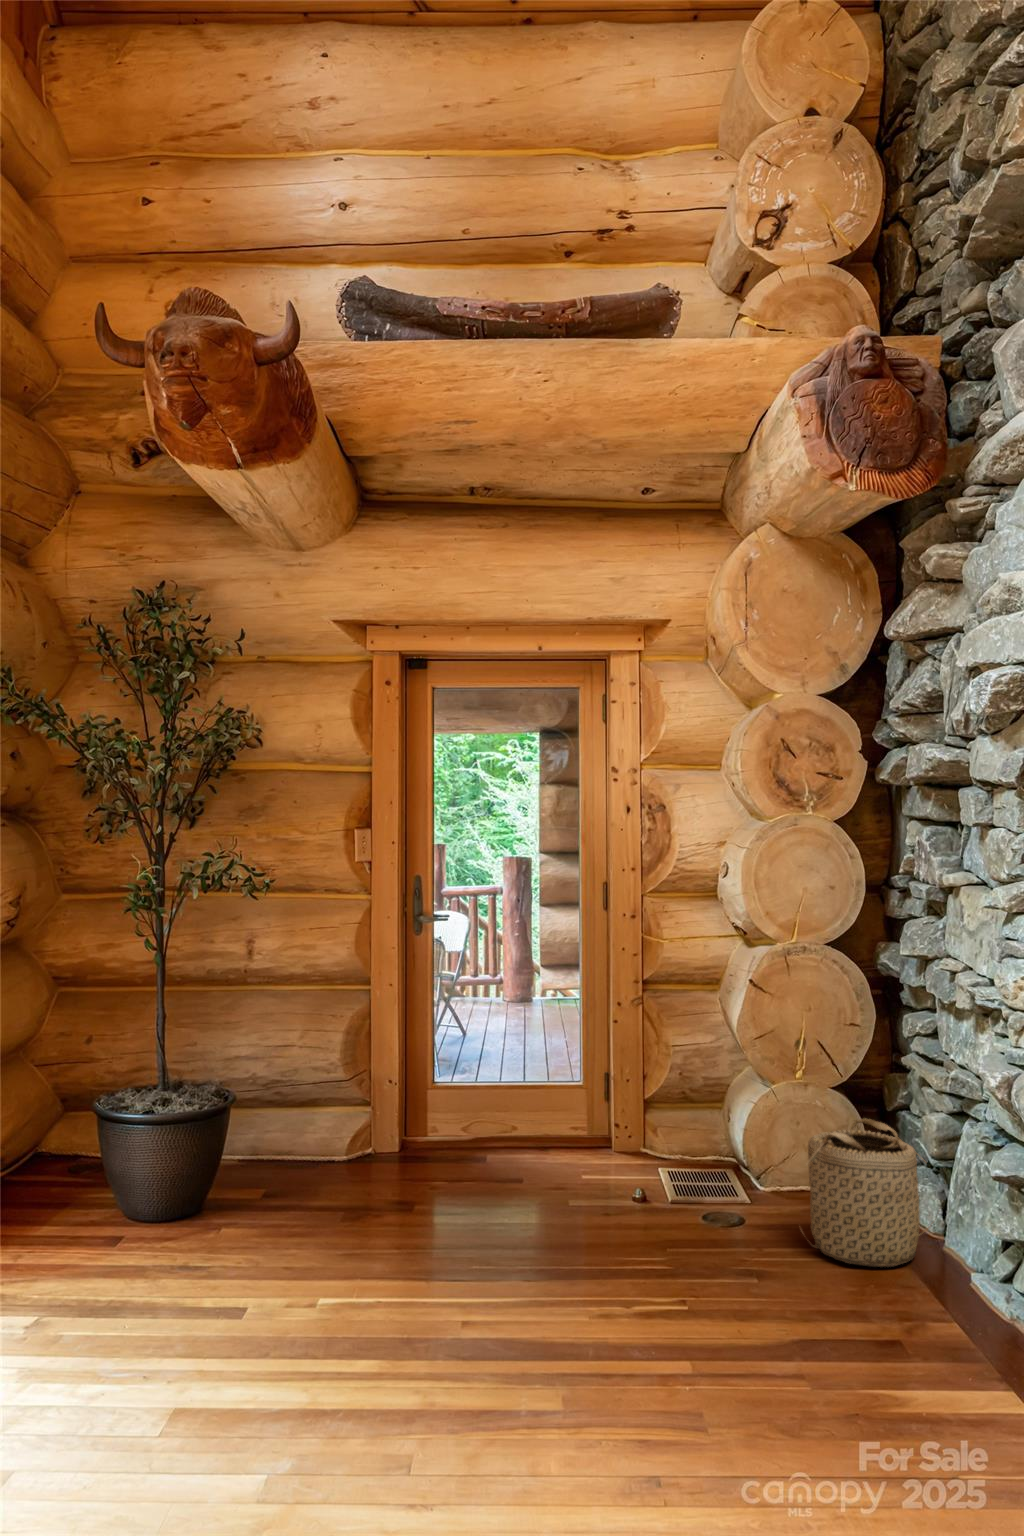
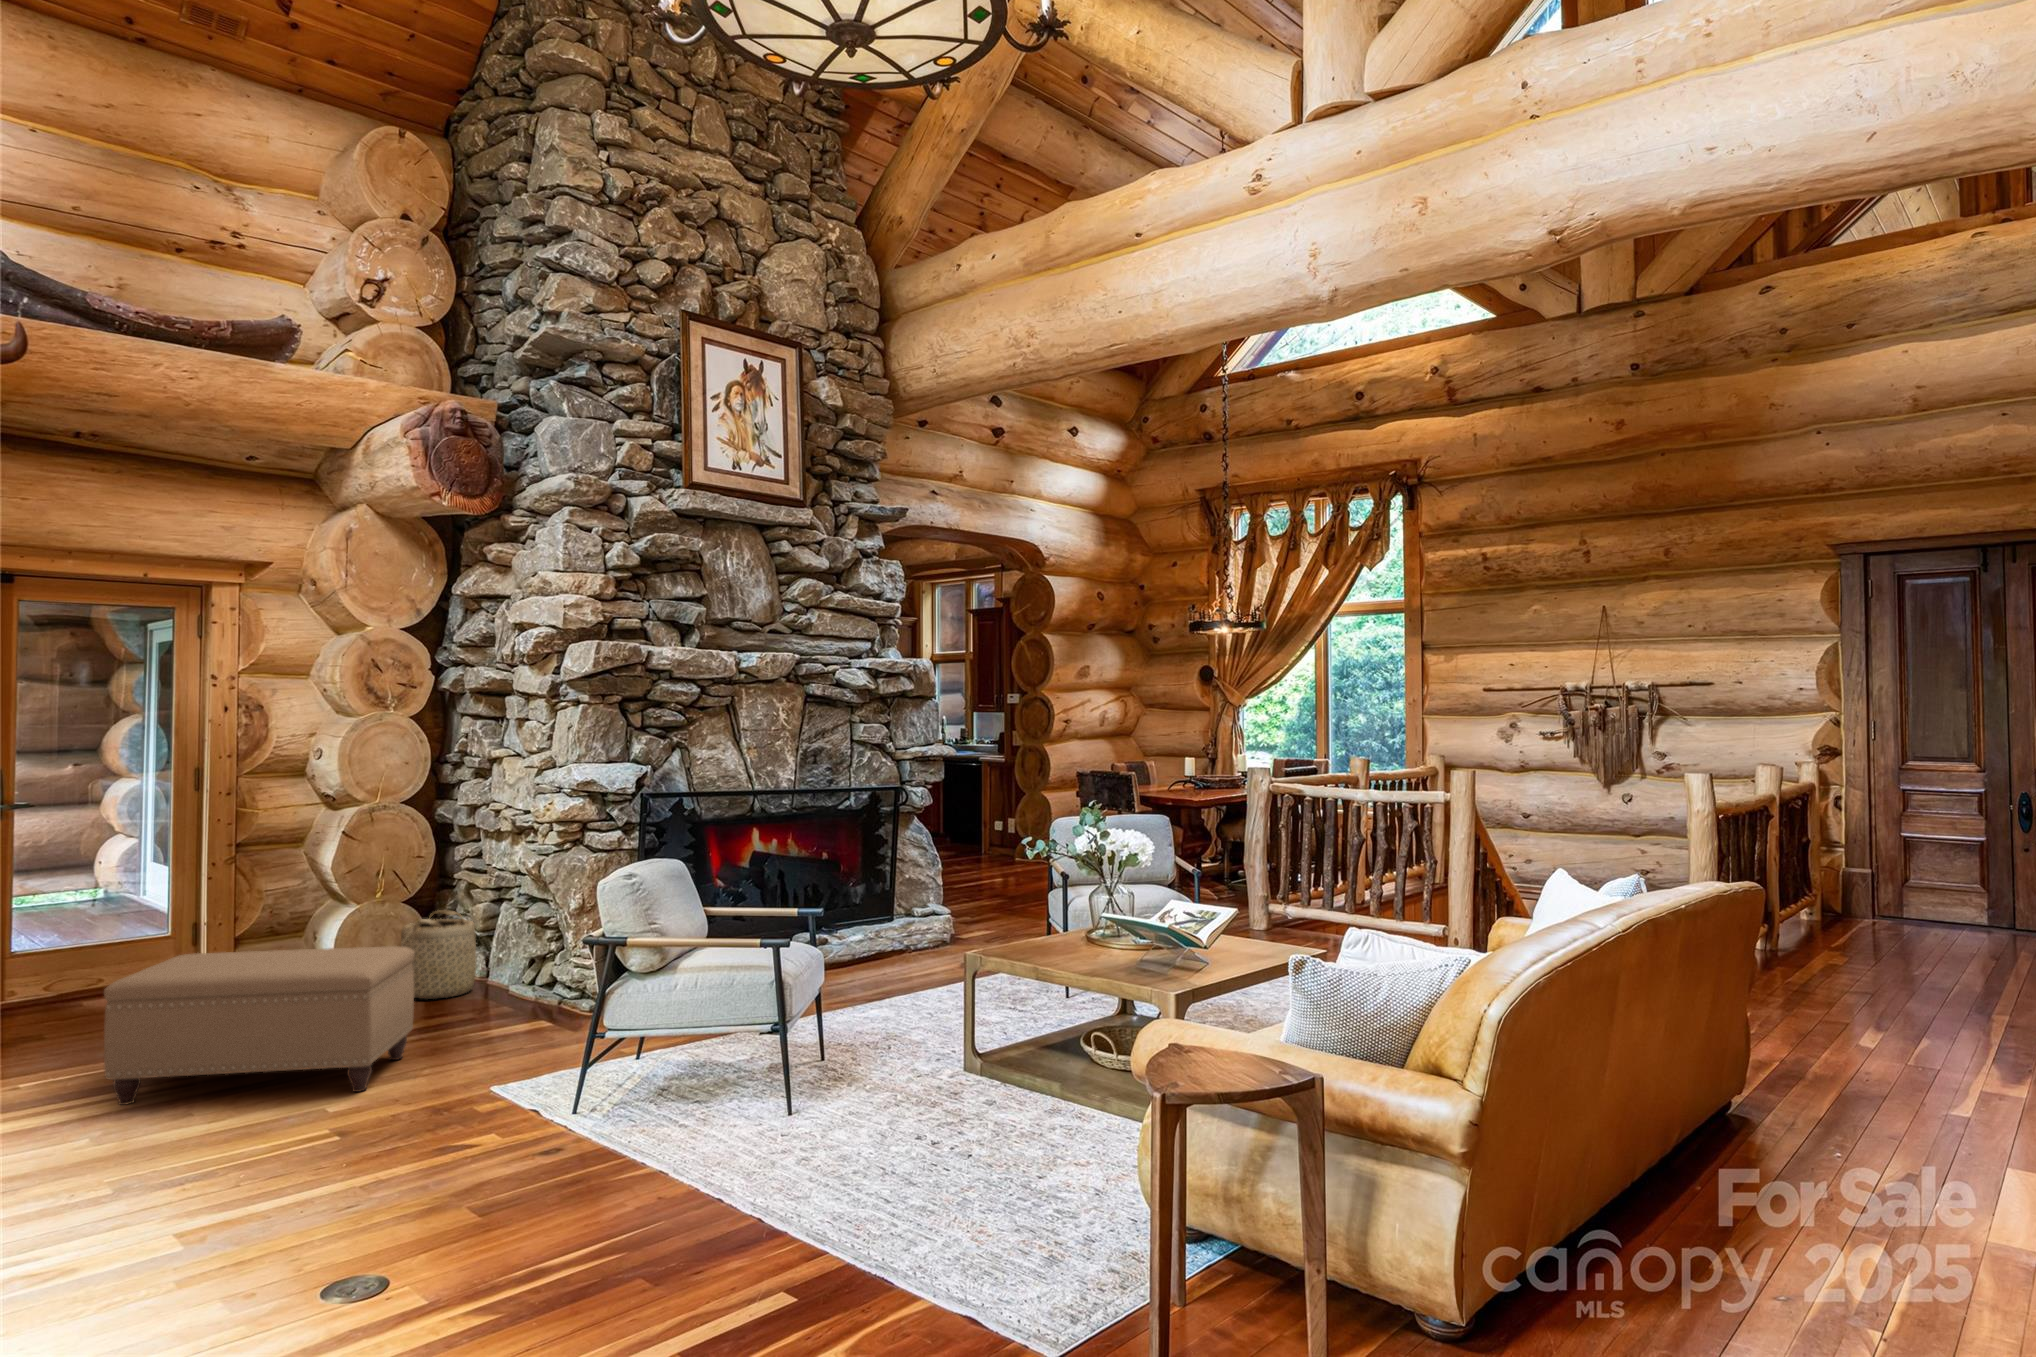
ottoman: none [354,1151,769,1489] -> present [104,946,415,1105]

